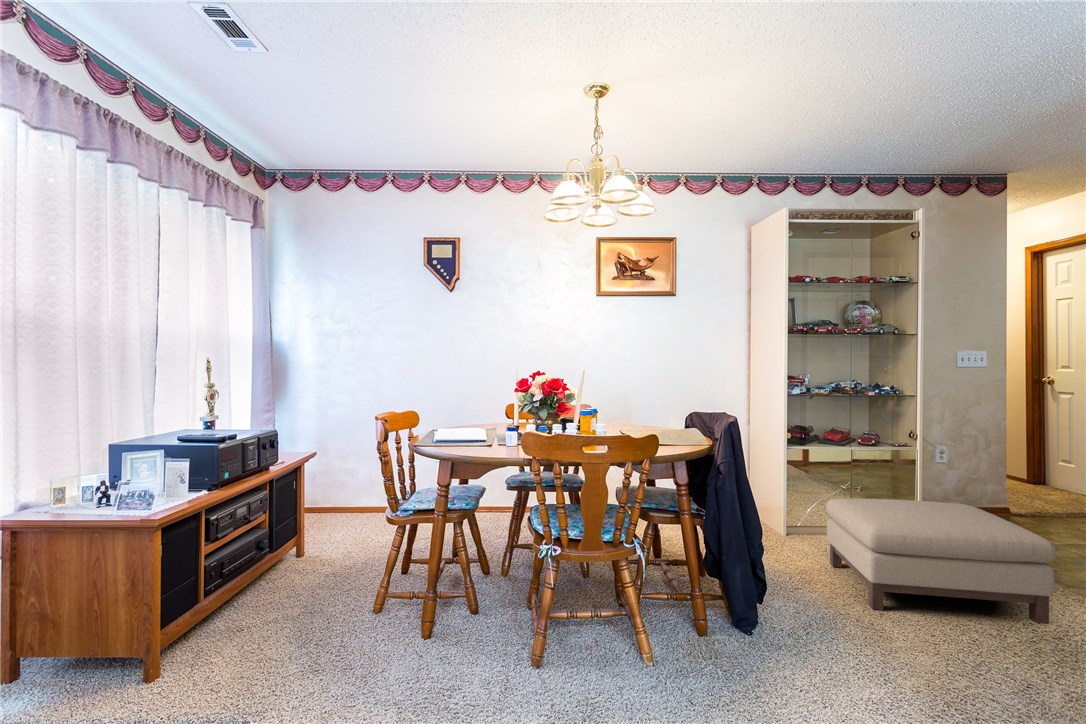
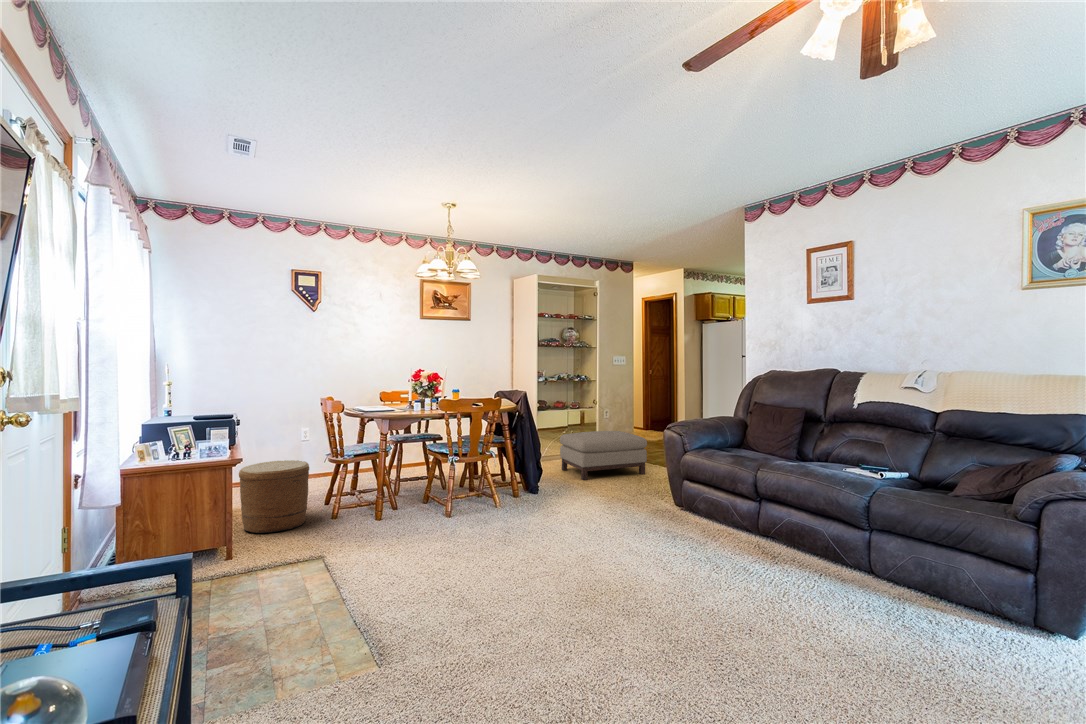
woven basket: none [245,502,352,622] -> present [239,460,309,533]

